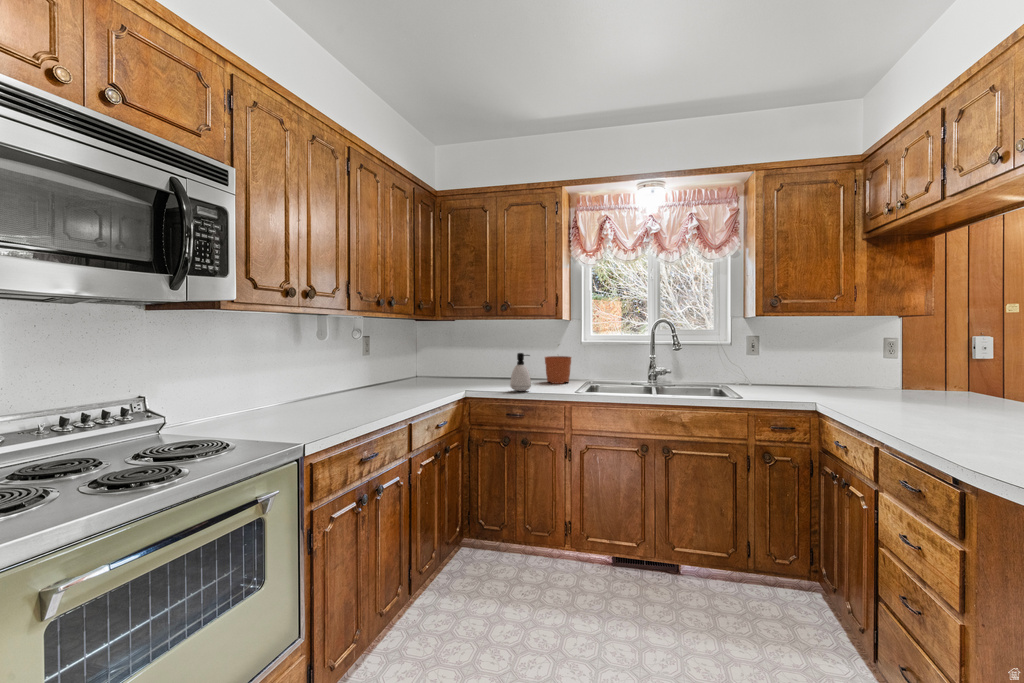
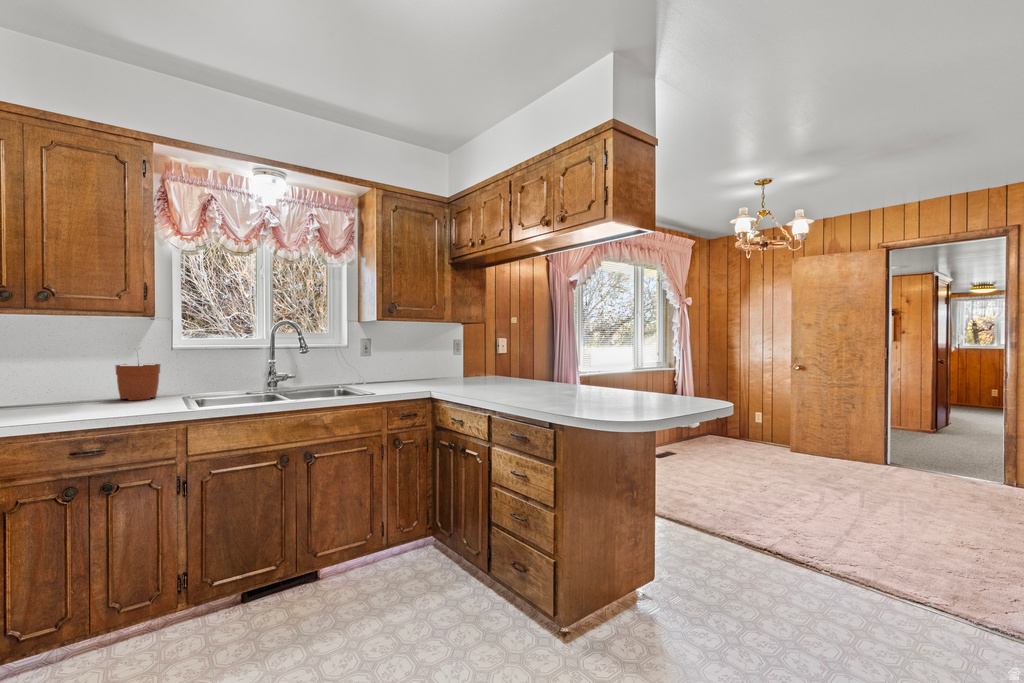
soap dispenser: present [510,353,531,391] -> none [72,359,111,414]

